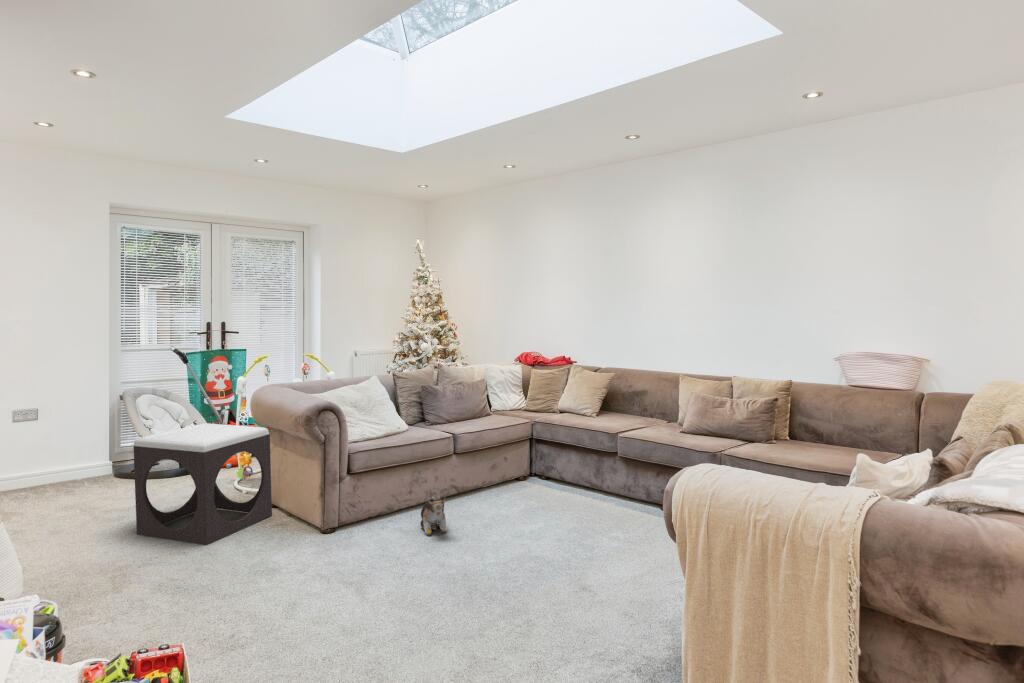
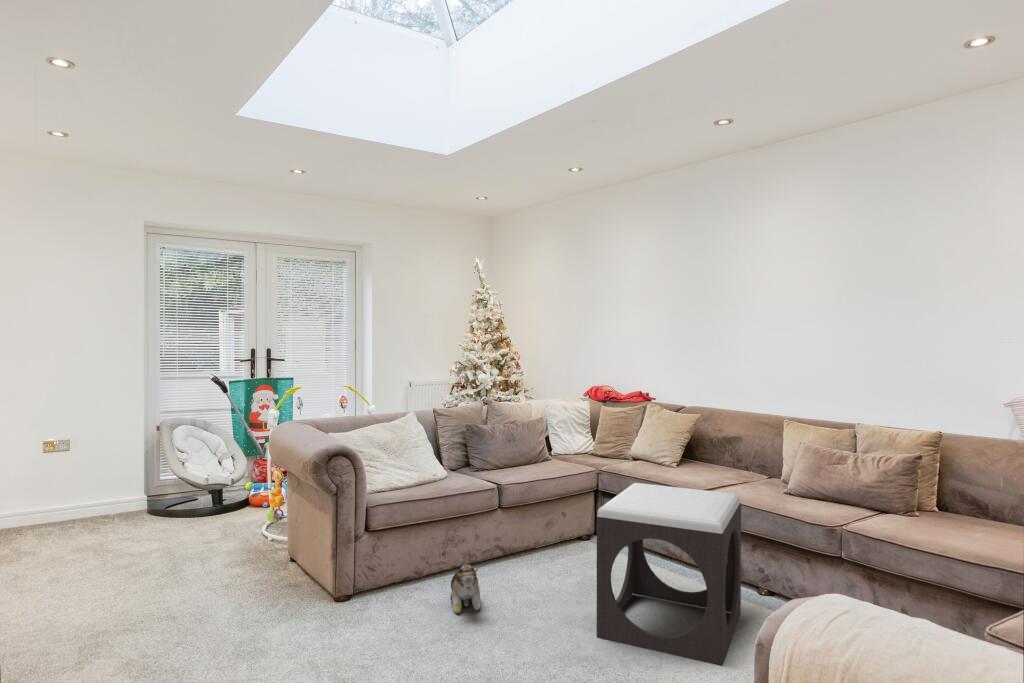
footstool: present [133,423,272,545] -> present [597,483,741,666]

